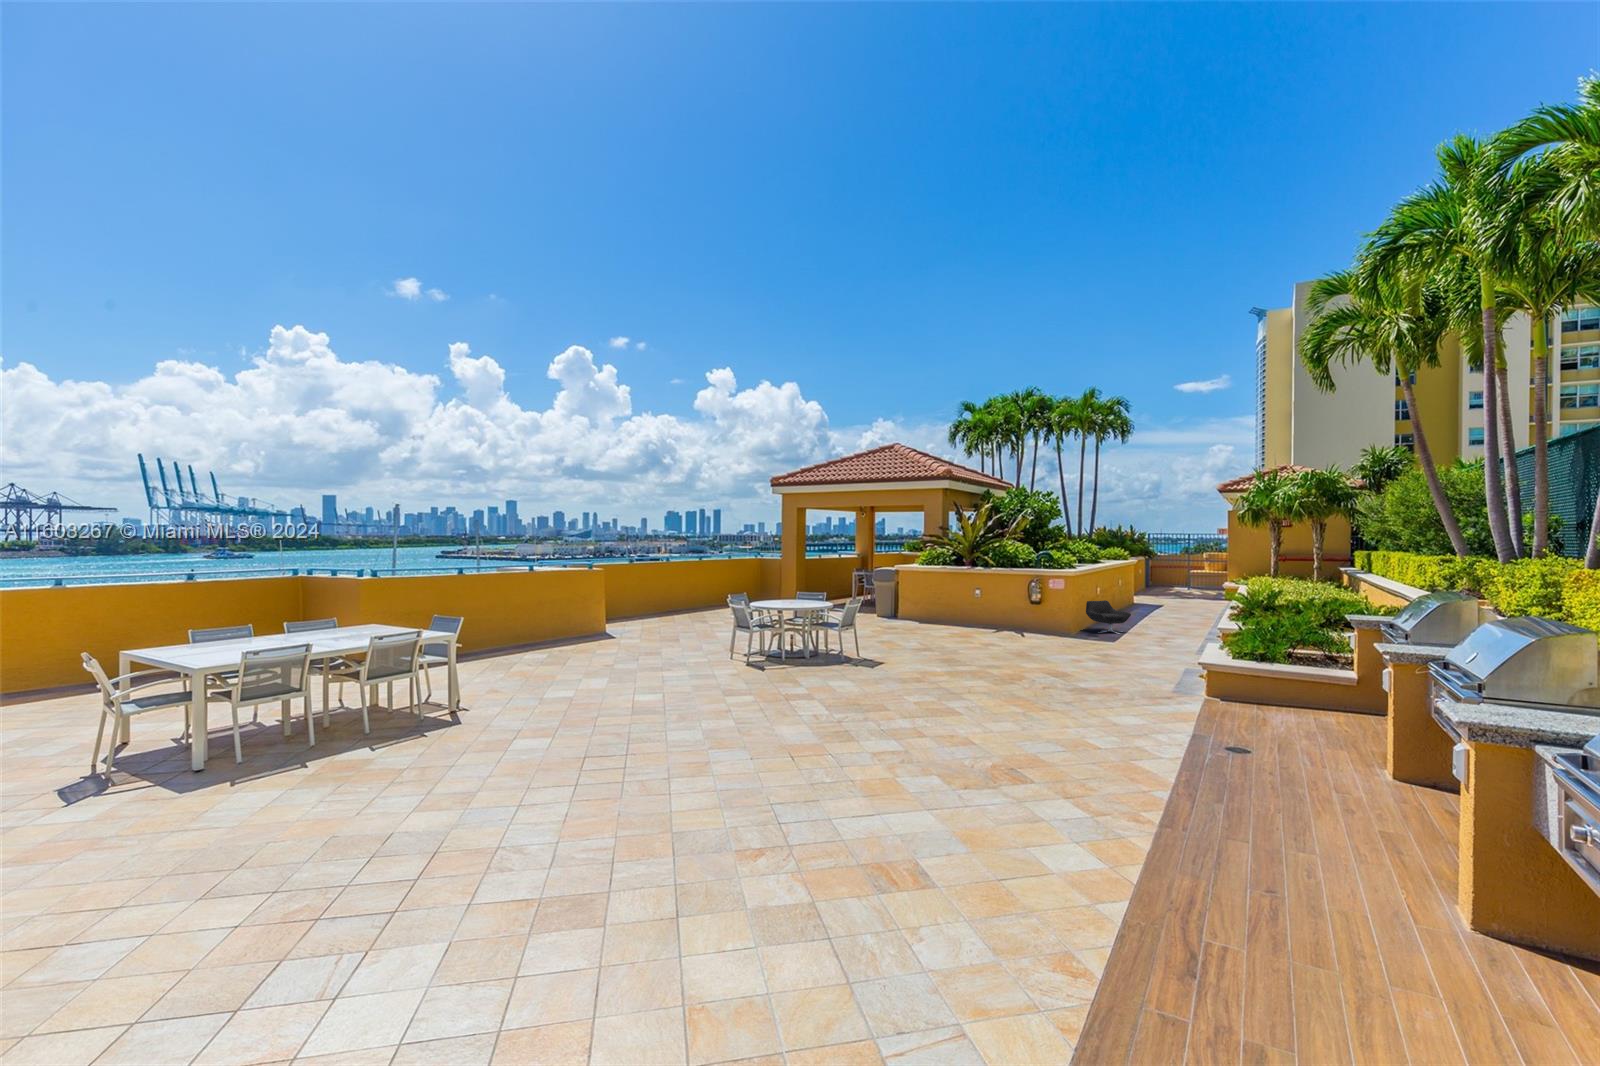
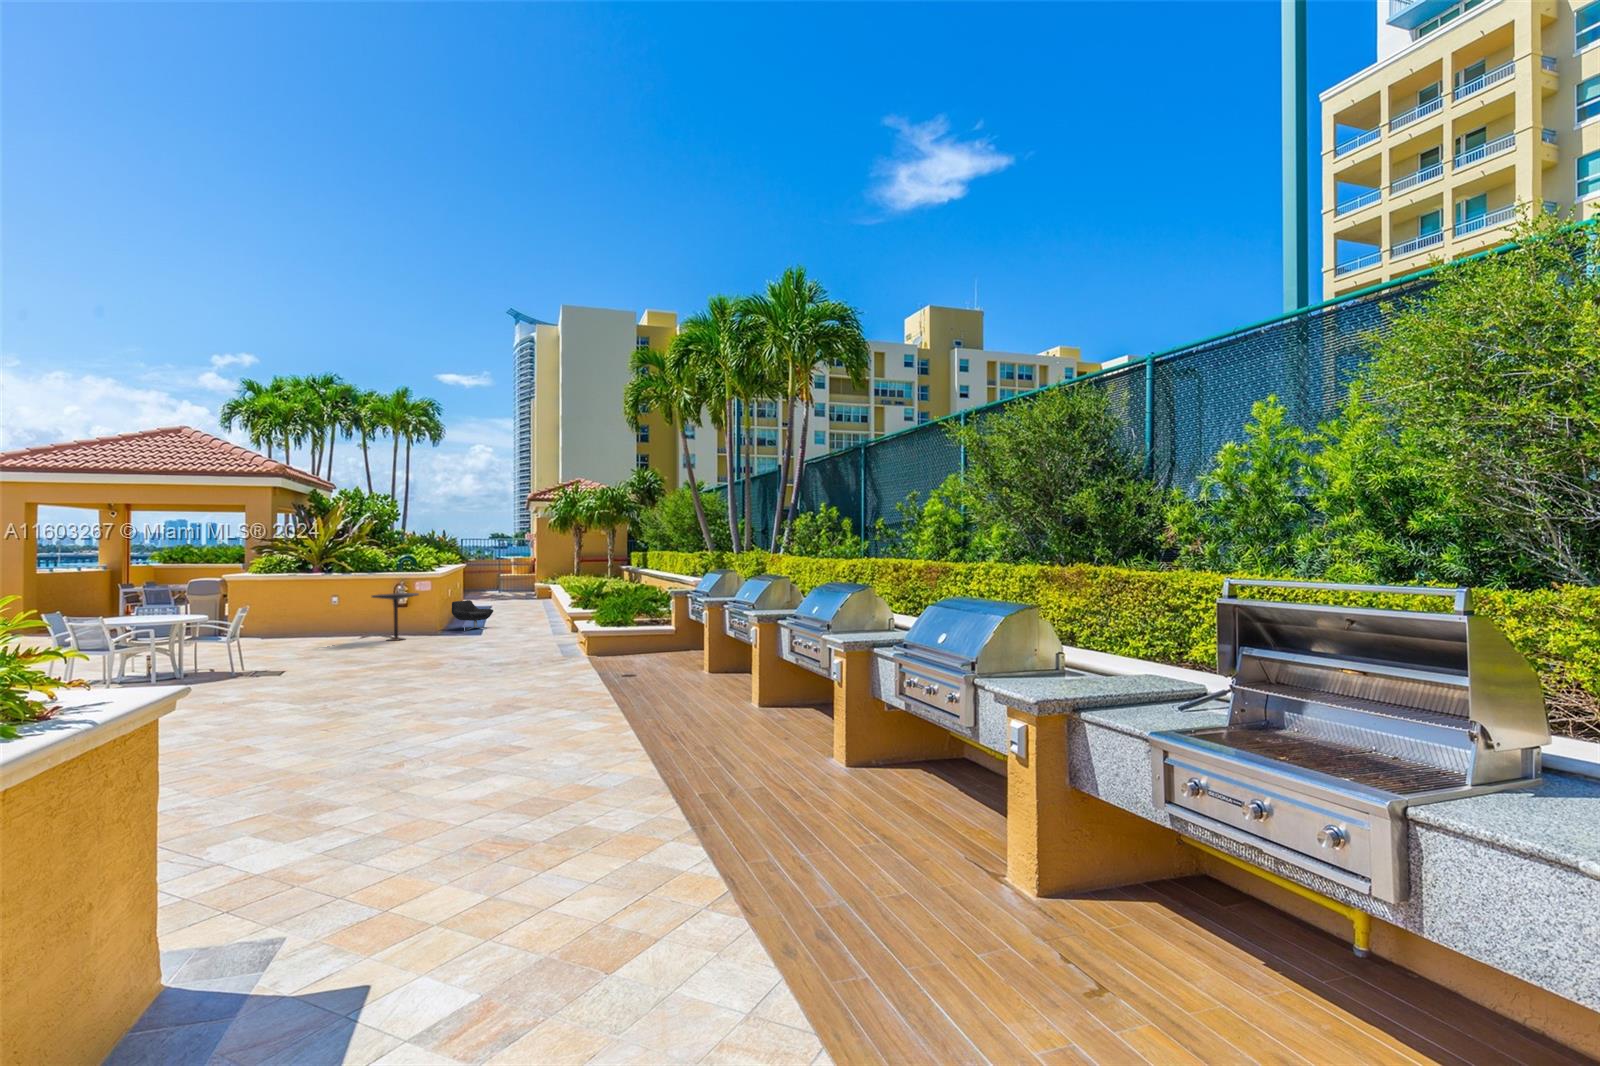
pedestal table: none [1002,589,1046,637] -> present [372,593,419,641]

